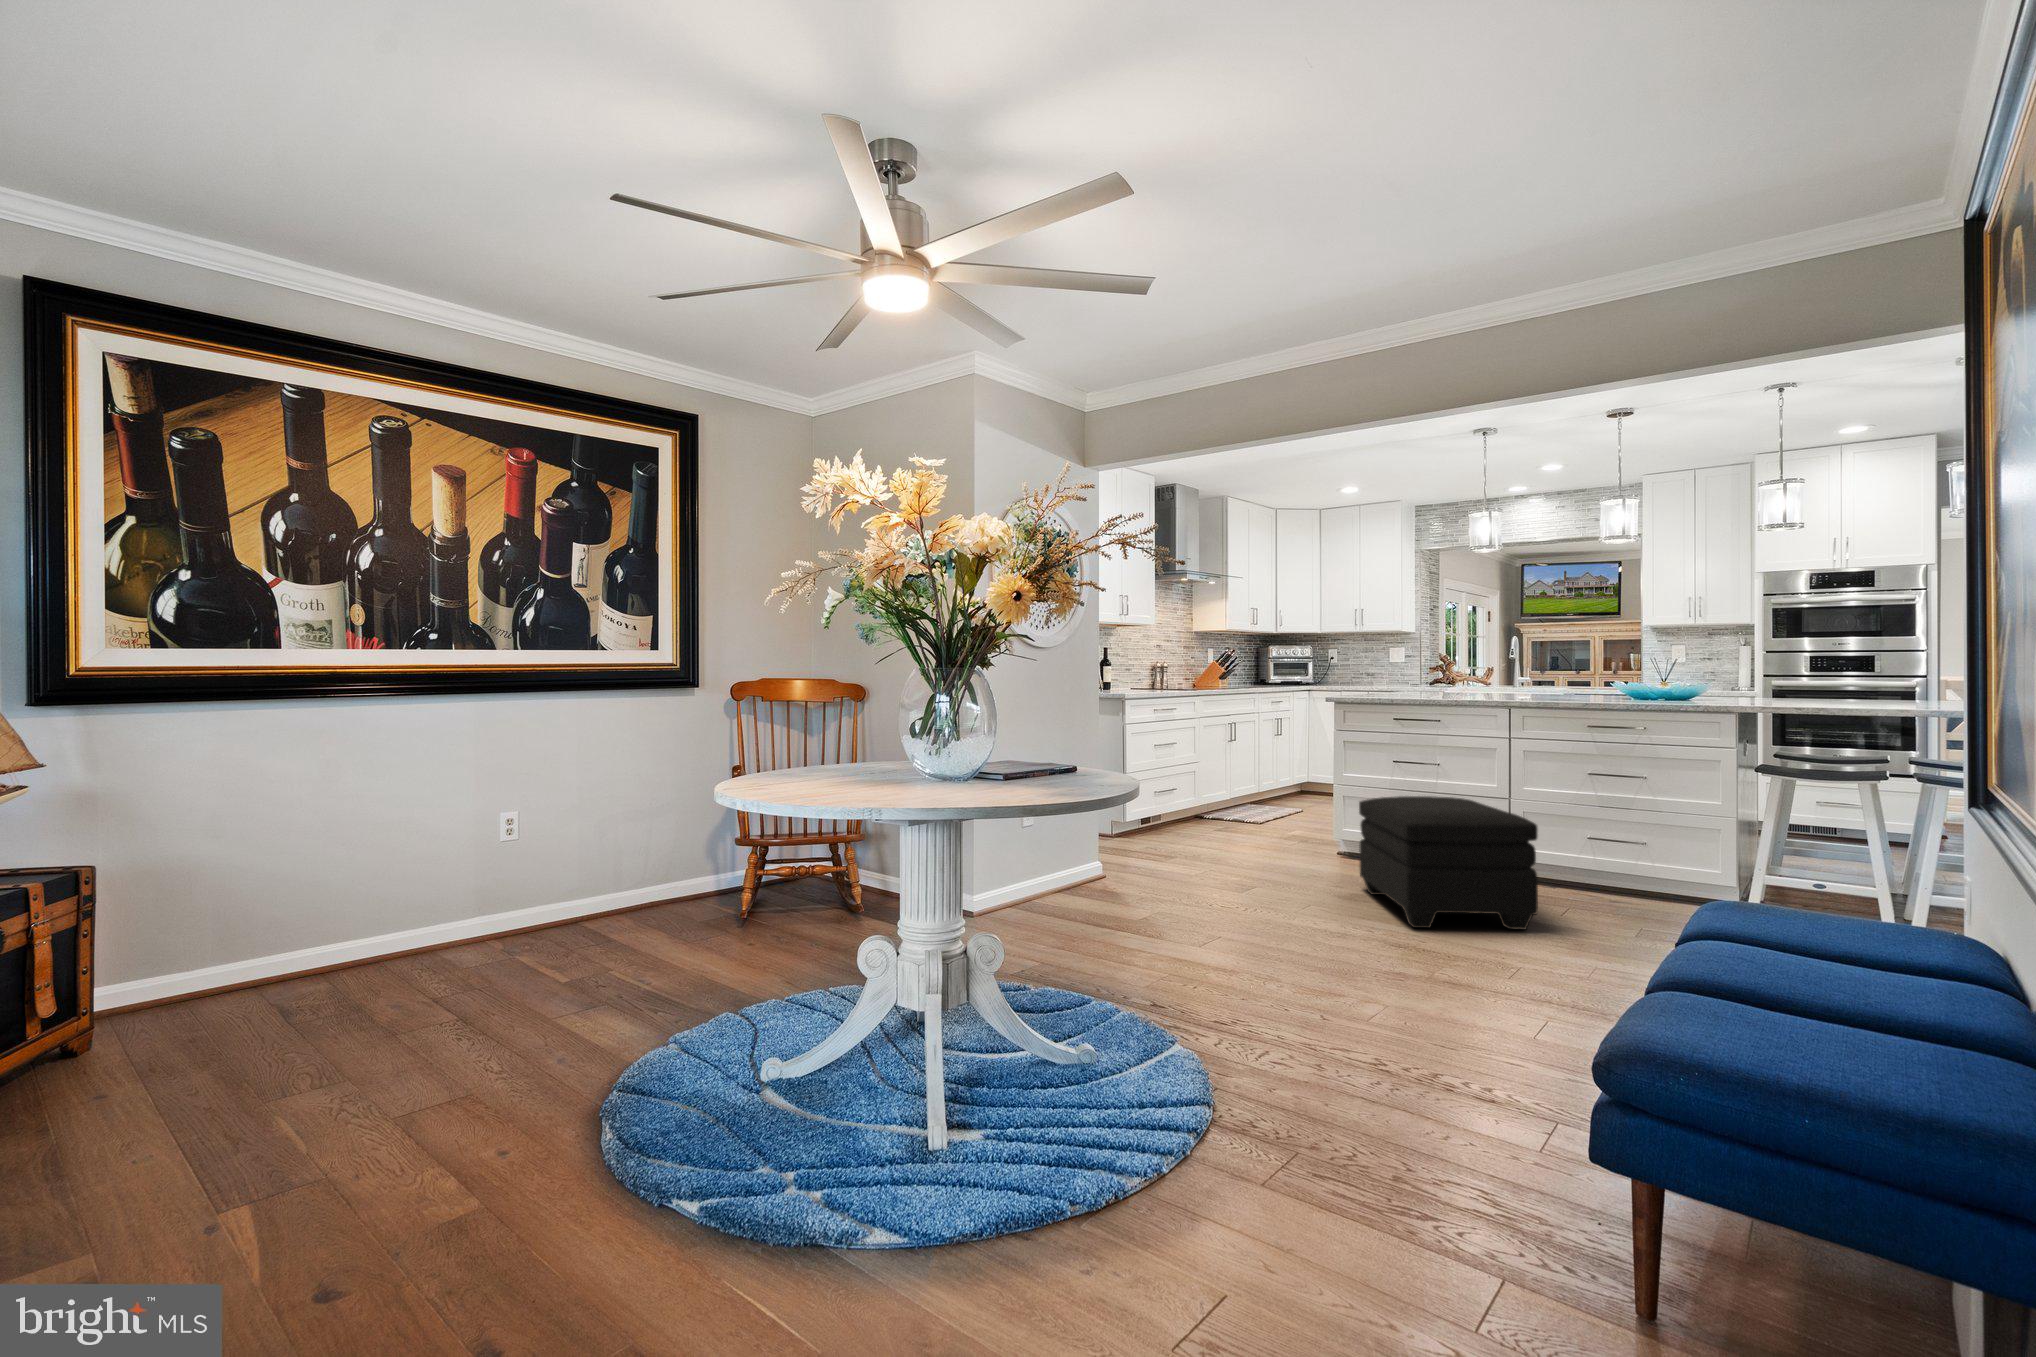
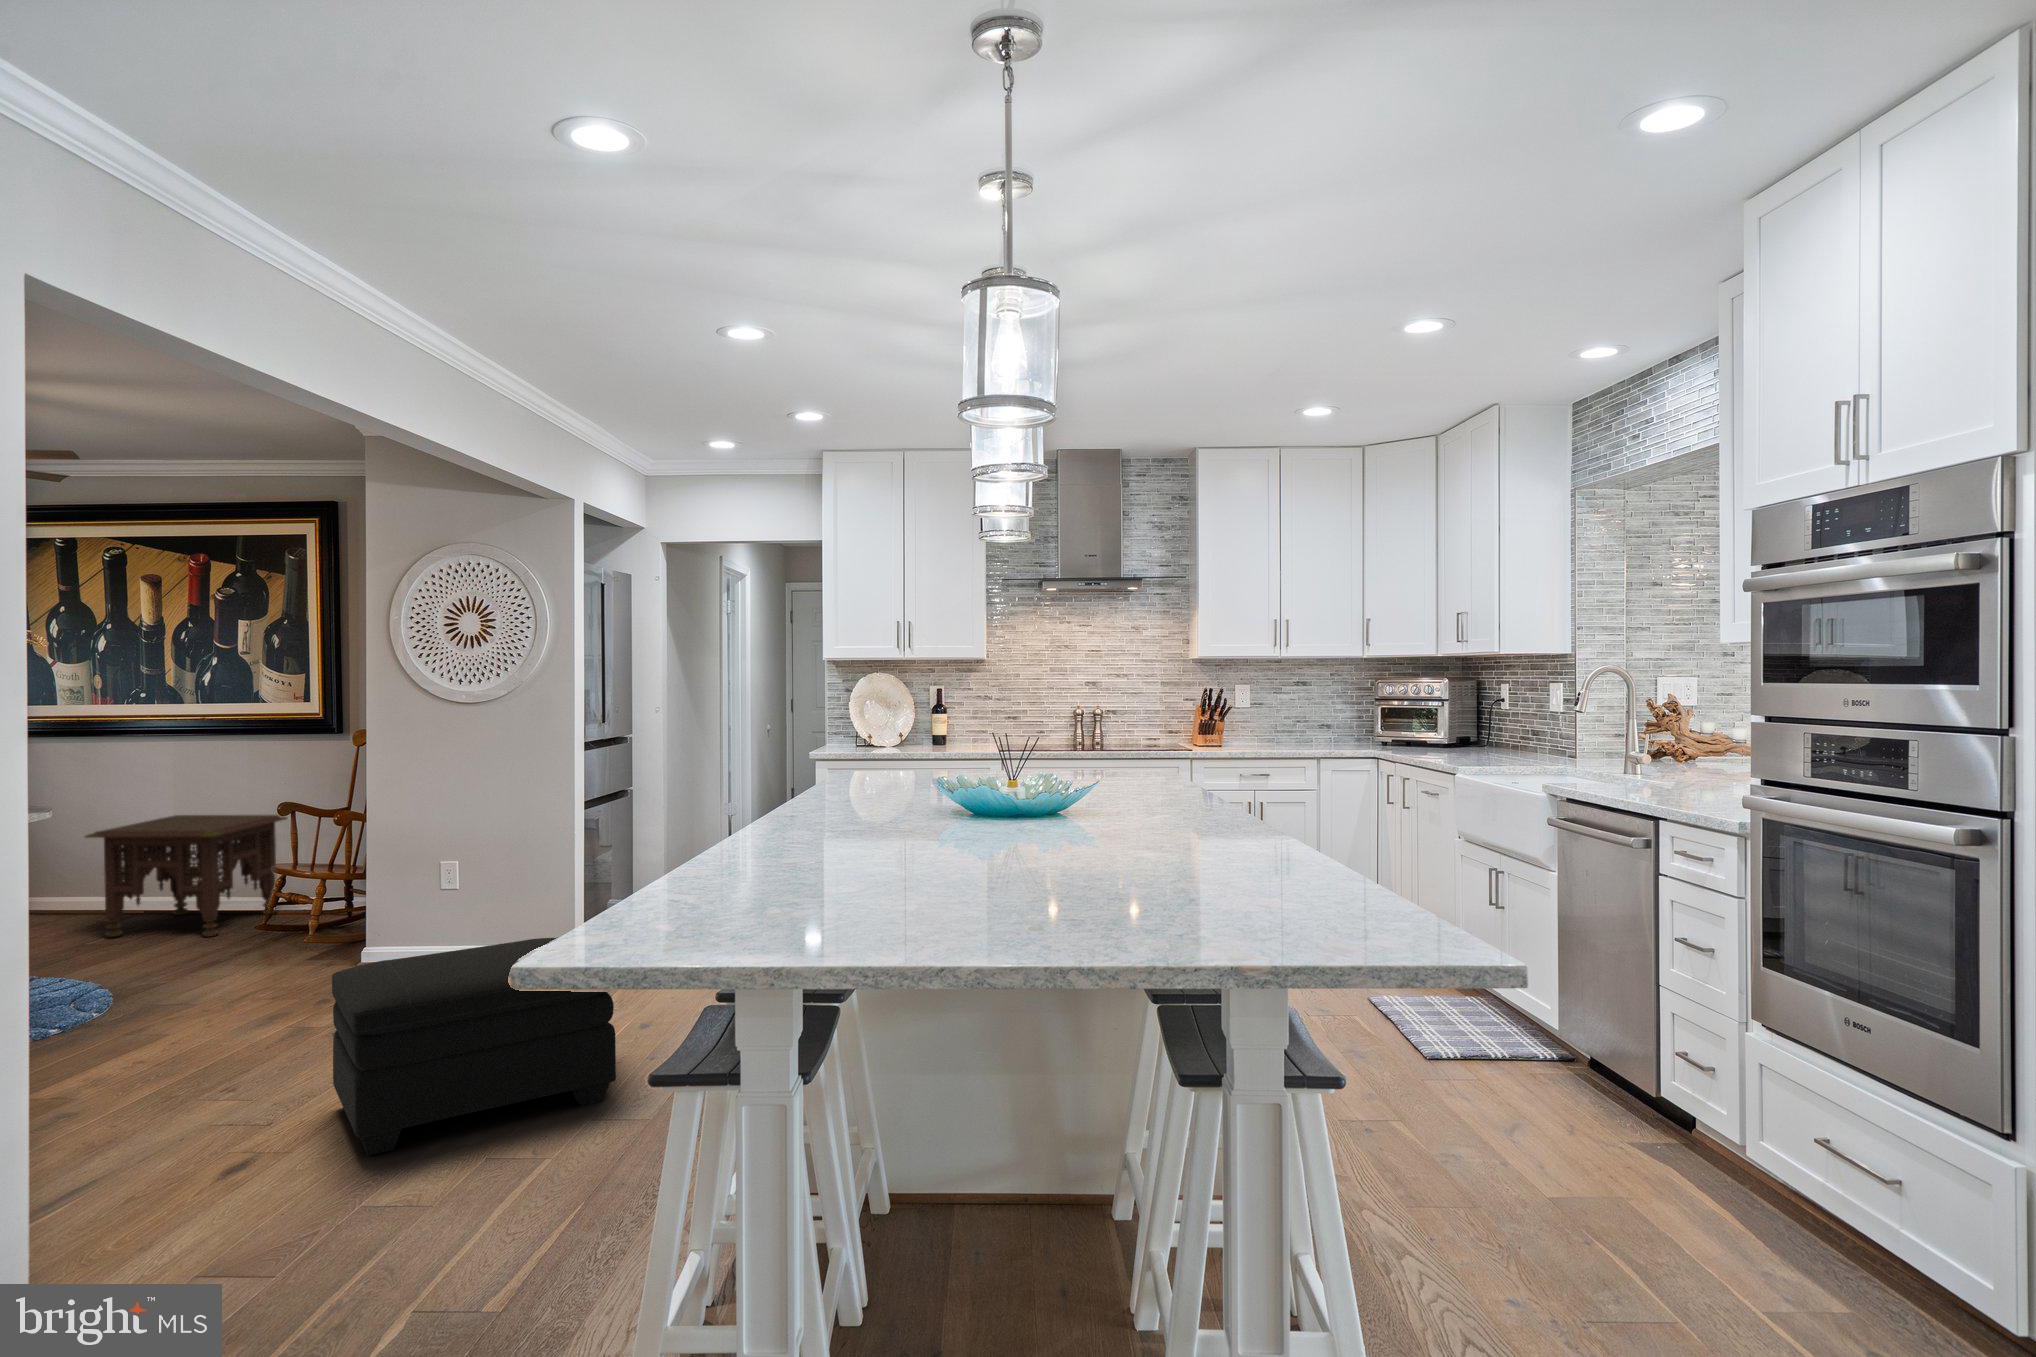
side table: none [489,789,720,960] -> present [85,815,287,937]

